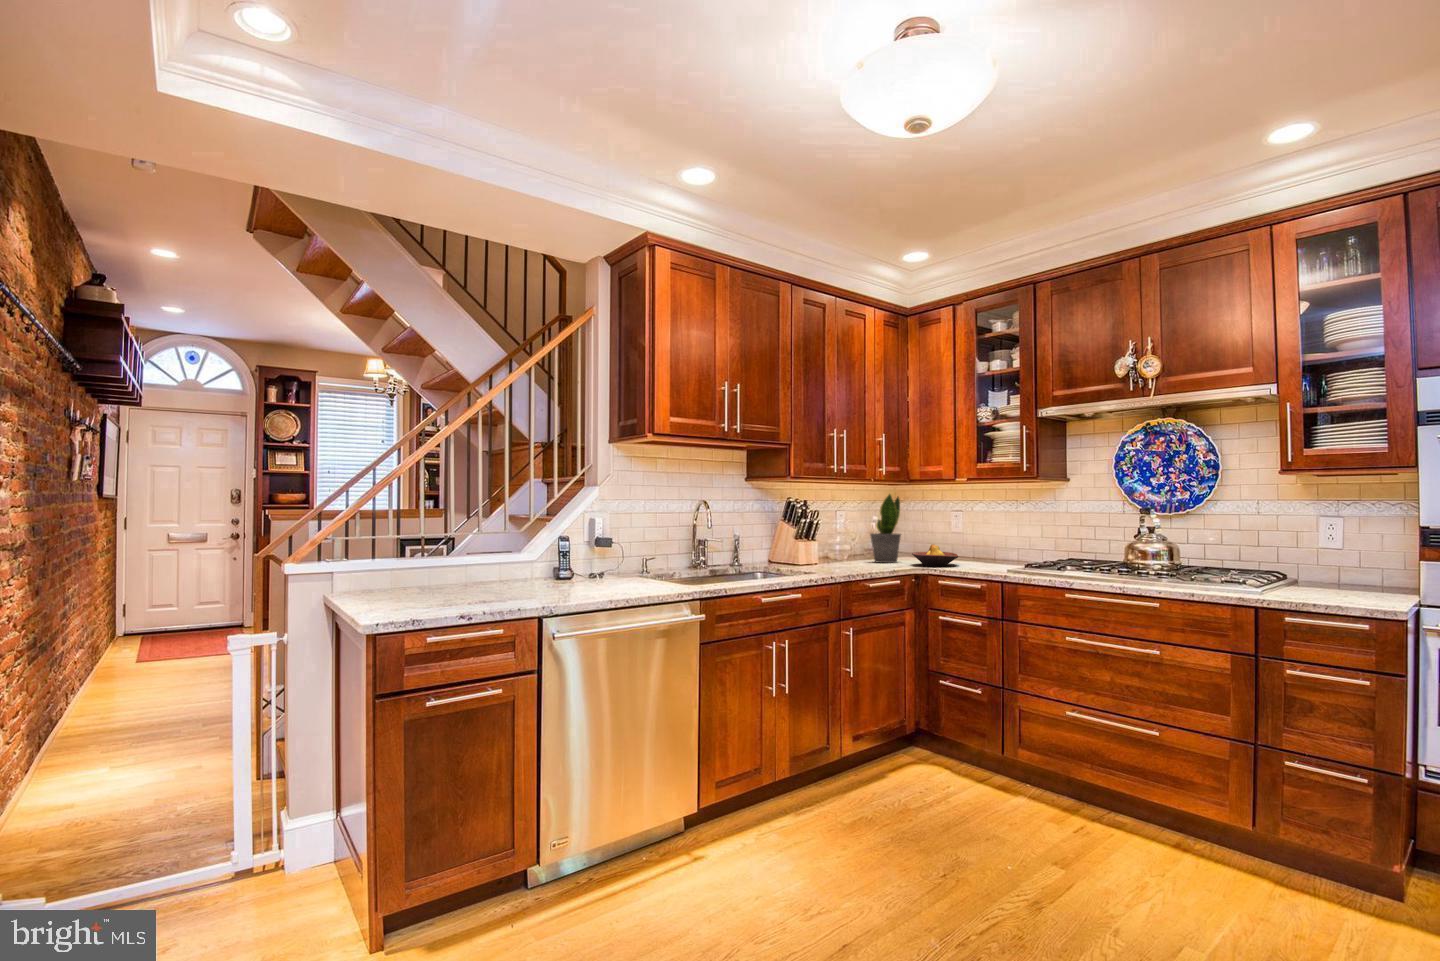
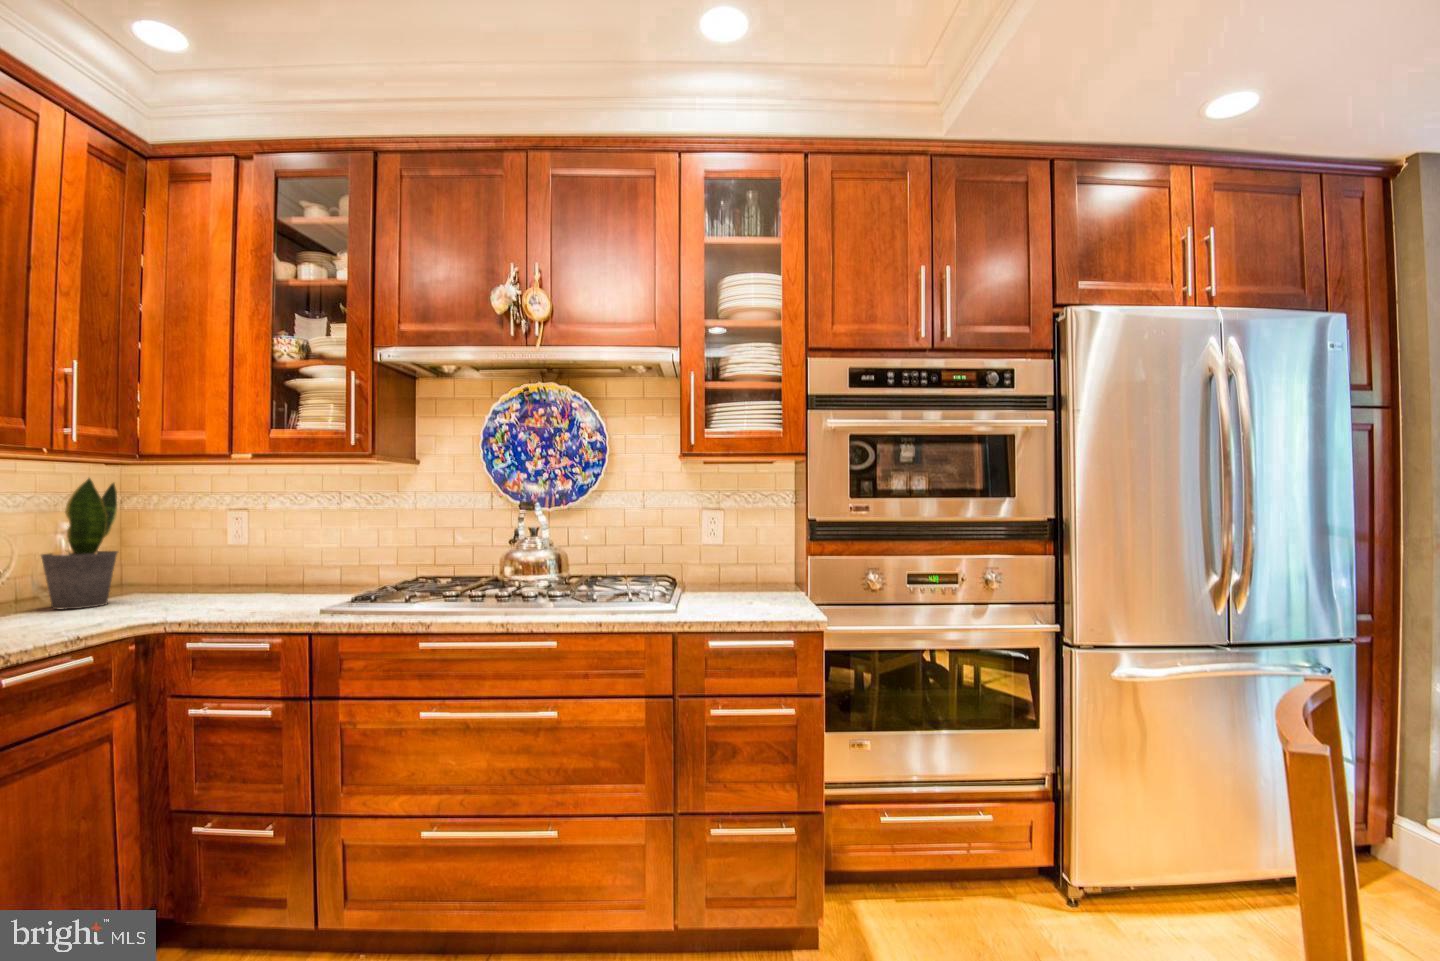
fruit bowl: present [912,544,958,567] -> none [134,569,232,613]

